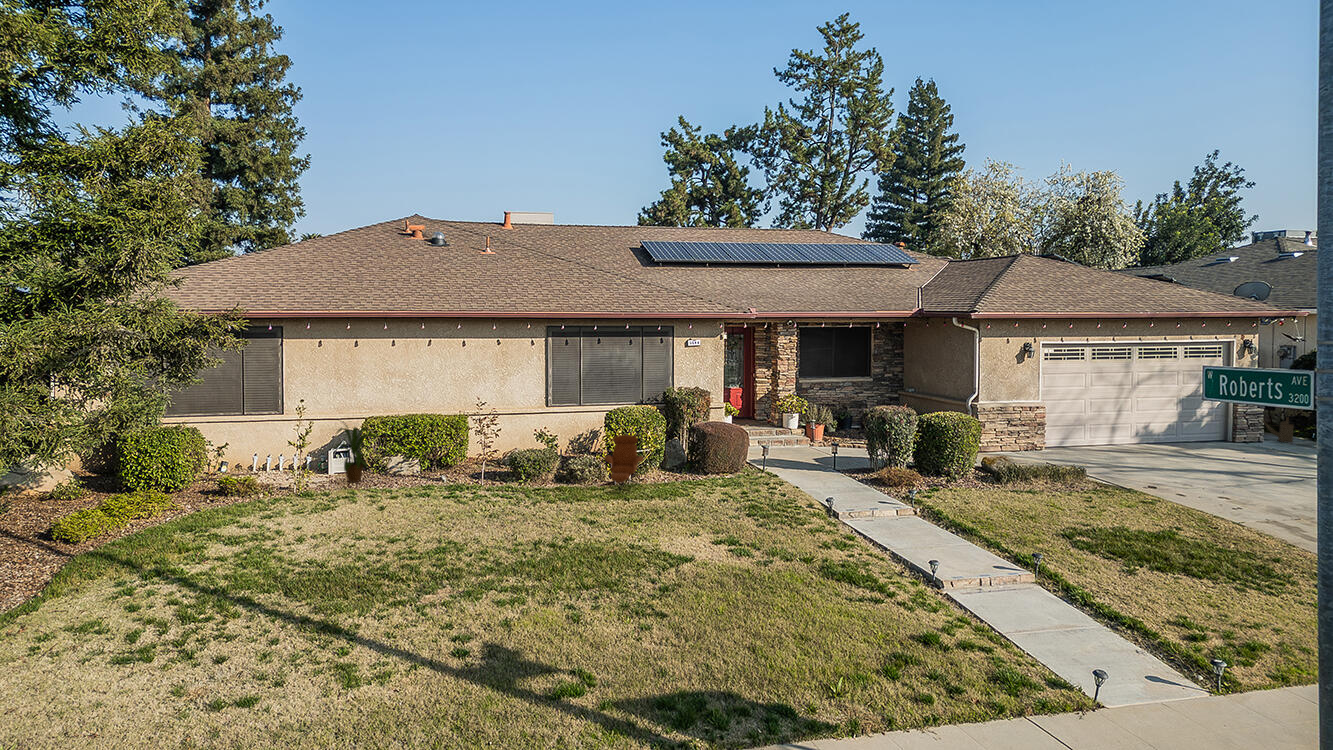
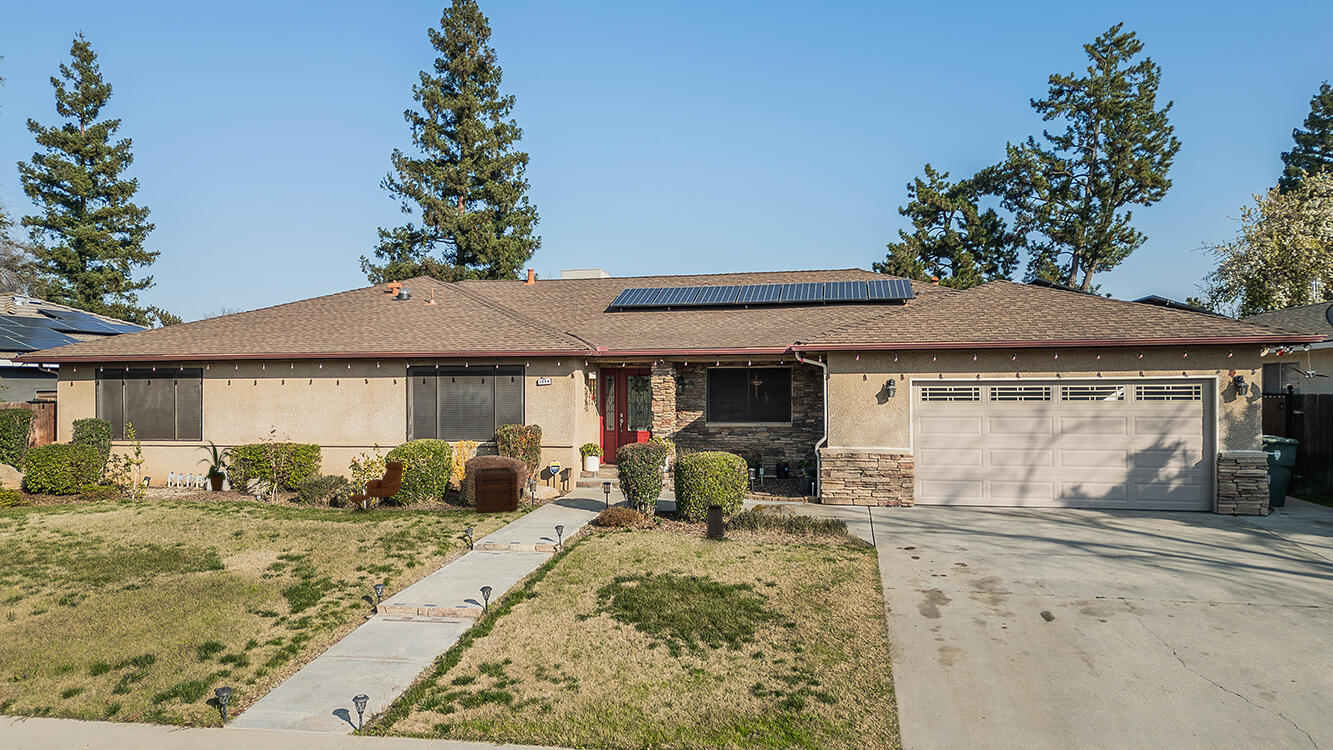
watering can: present [1262,417,1293,443] -> present [706,499,724,537]
wooden crate: none [715,434,772,484] -> present [475,467,518,513]

